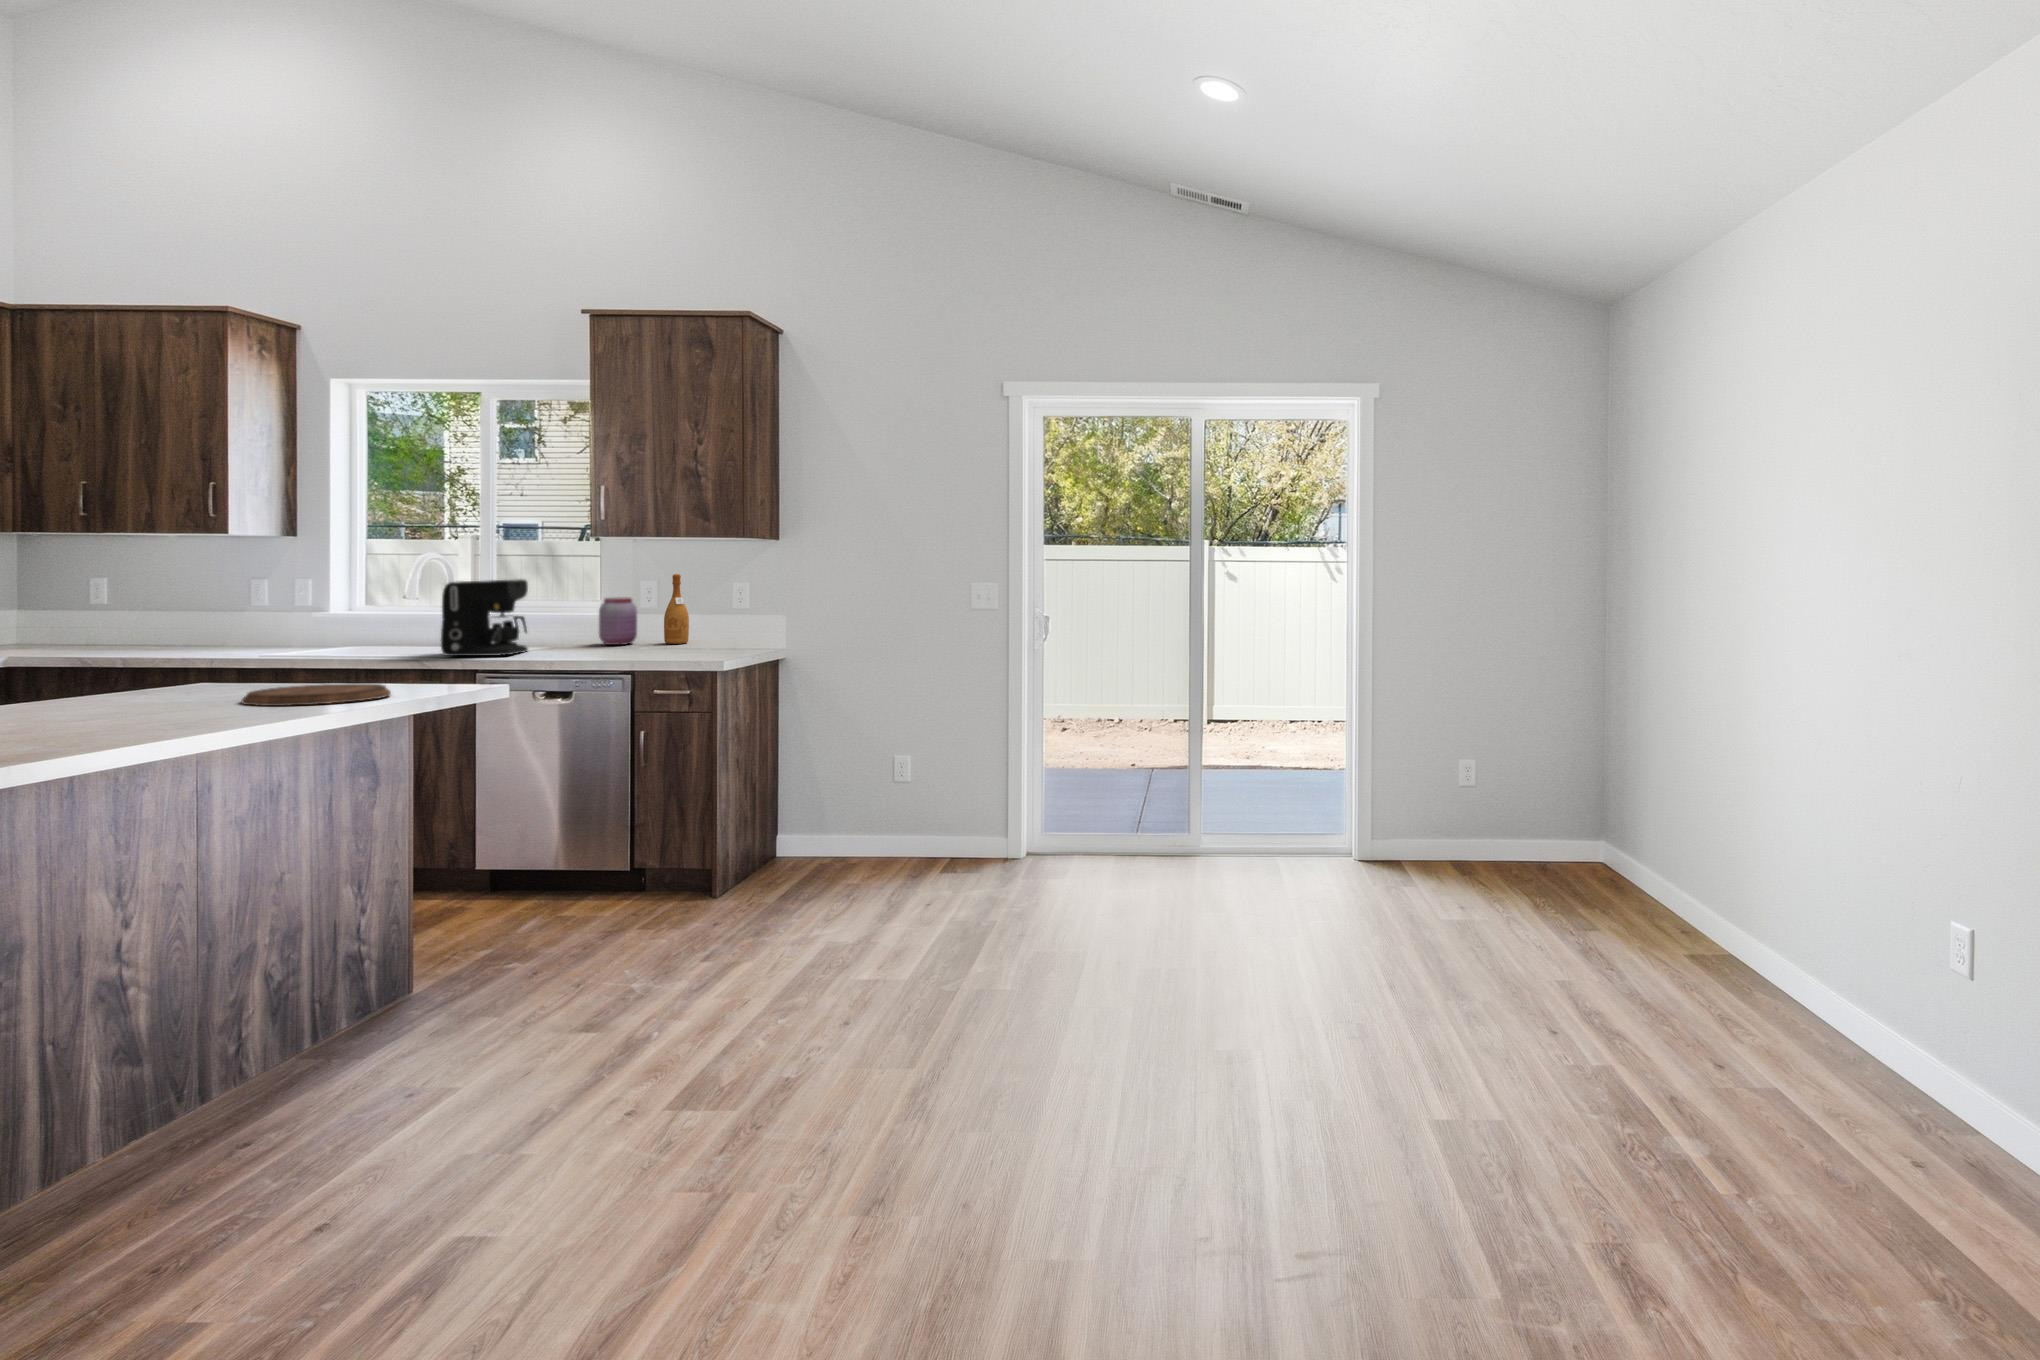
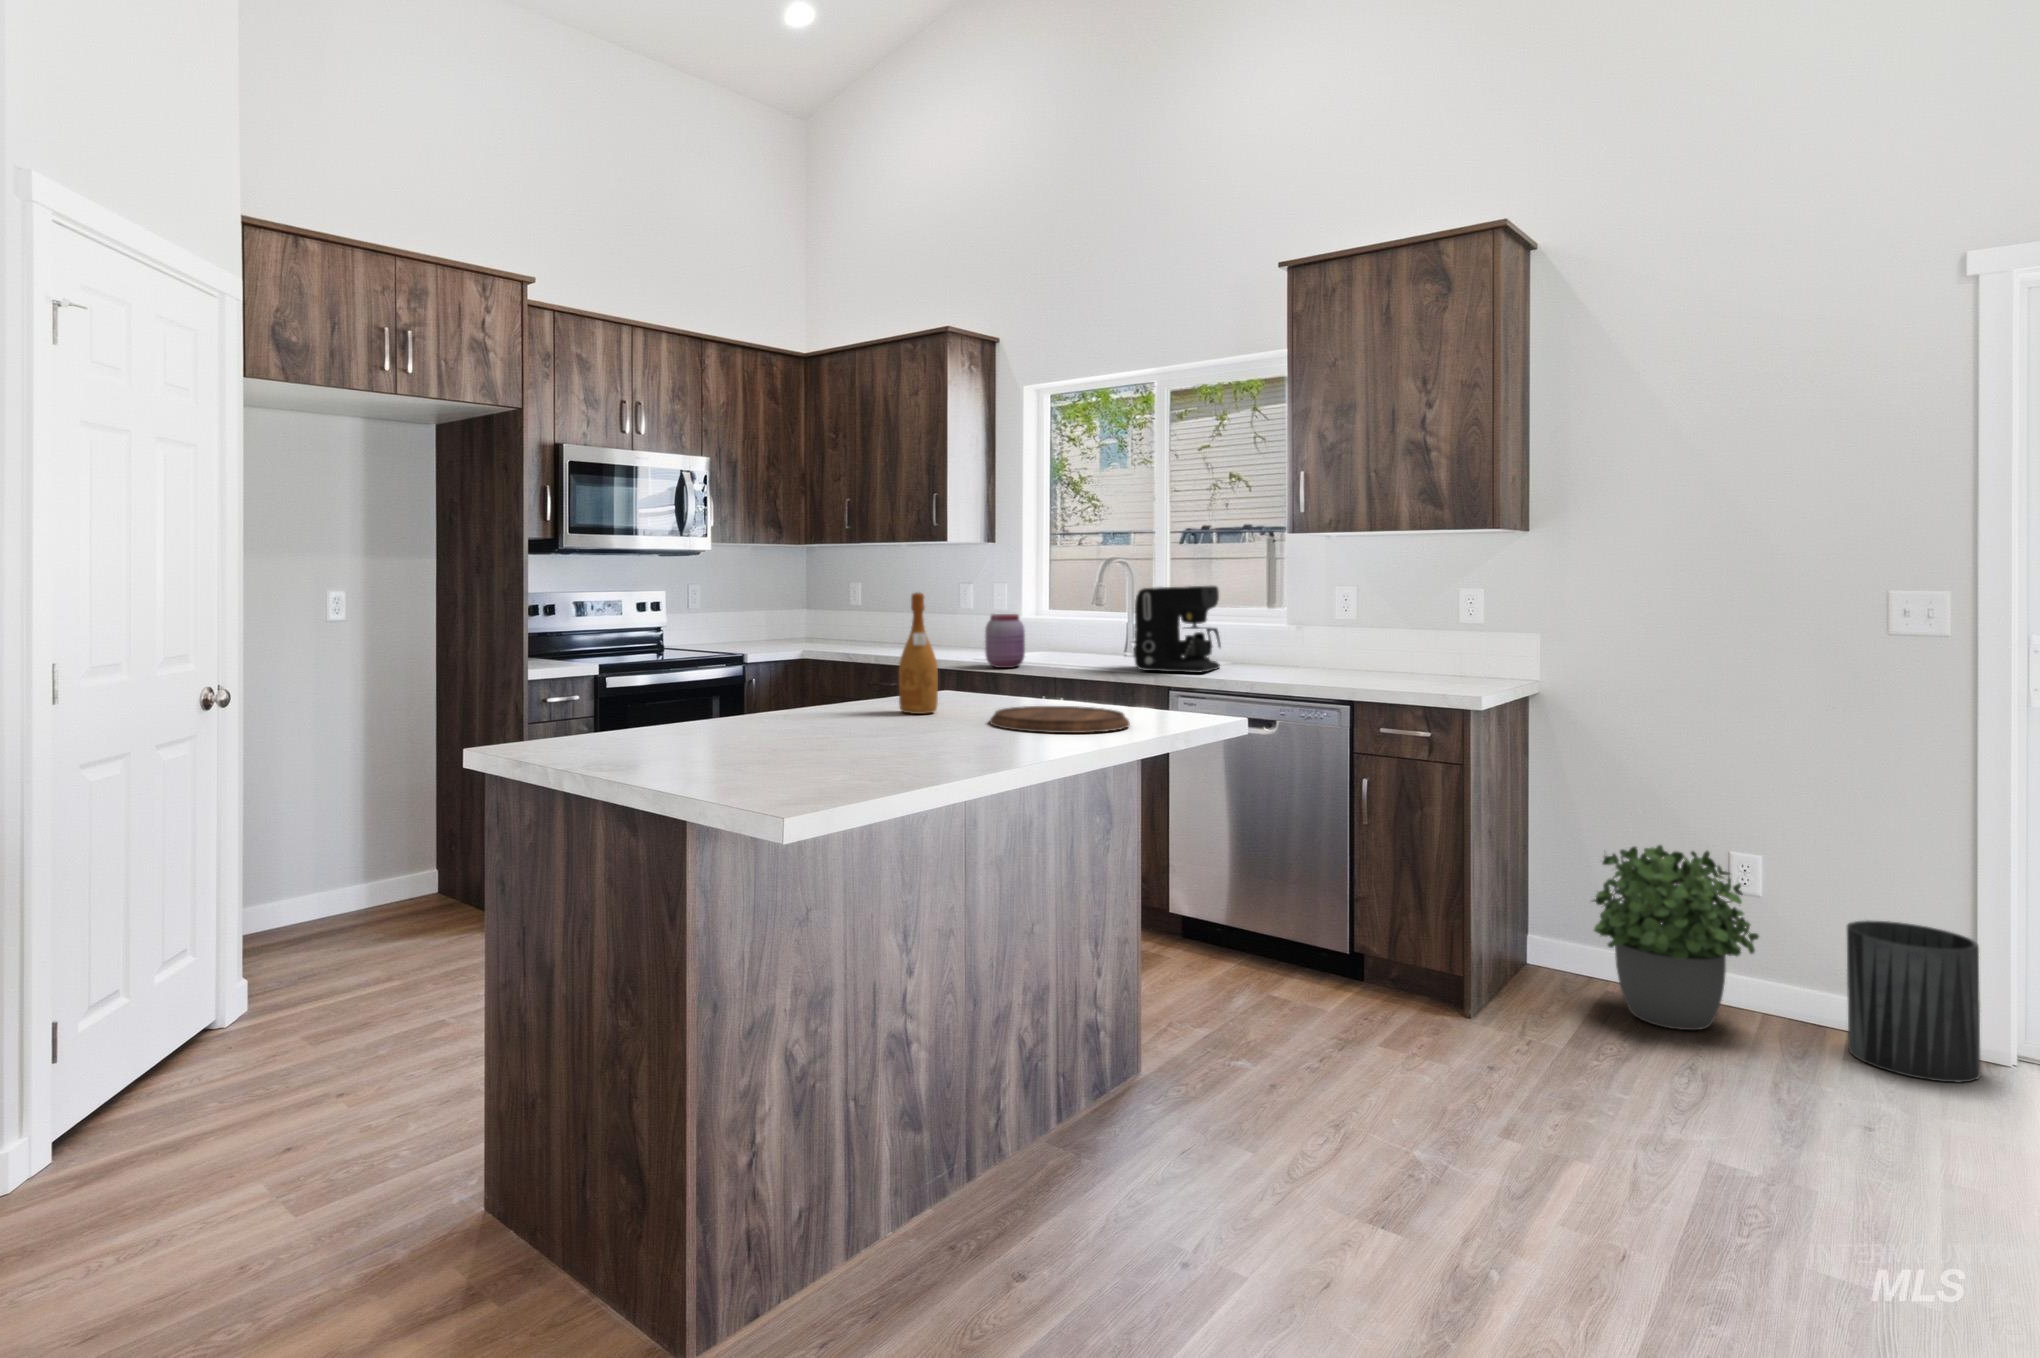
wine bottle: present [664,574,689,644] -> present [899,593,938,714]
jar: present [599,598,637,645] -> present [985,614,1025,668]
potted plant: none [803,755,899,880] -> present [1593,845,1759,1030]
trash can: none [946,787,1007,878] -> present [1847,920,1981,1082]

